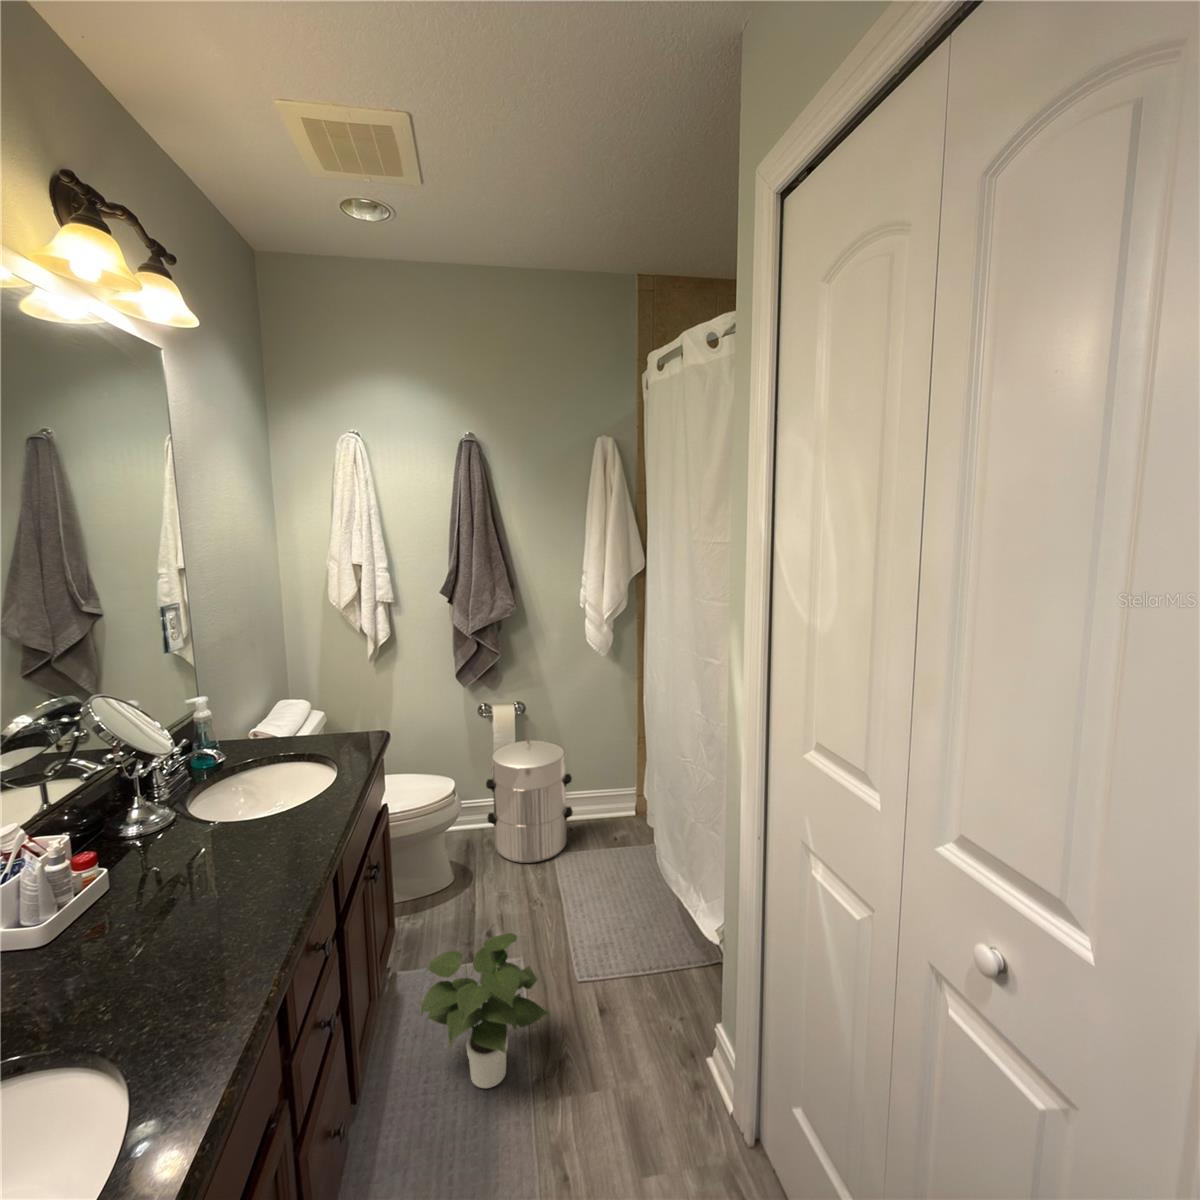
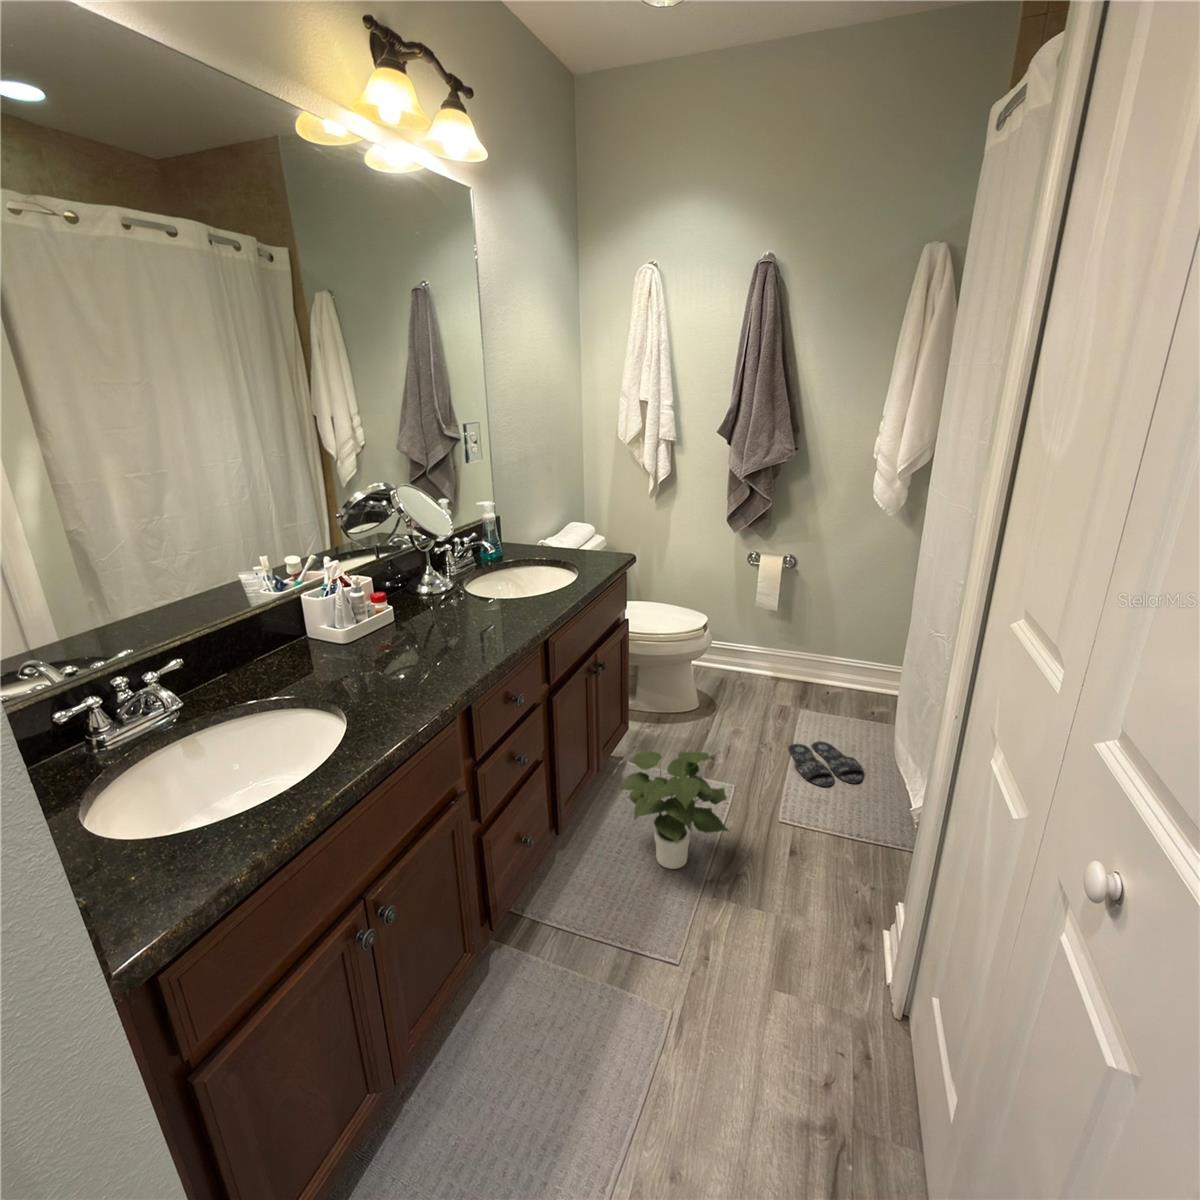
waste bin: present [486,739,573,863] -> none [740,593,832,714]
slippers: none [558,880,632,928] -> present [789,742,863,787]

